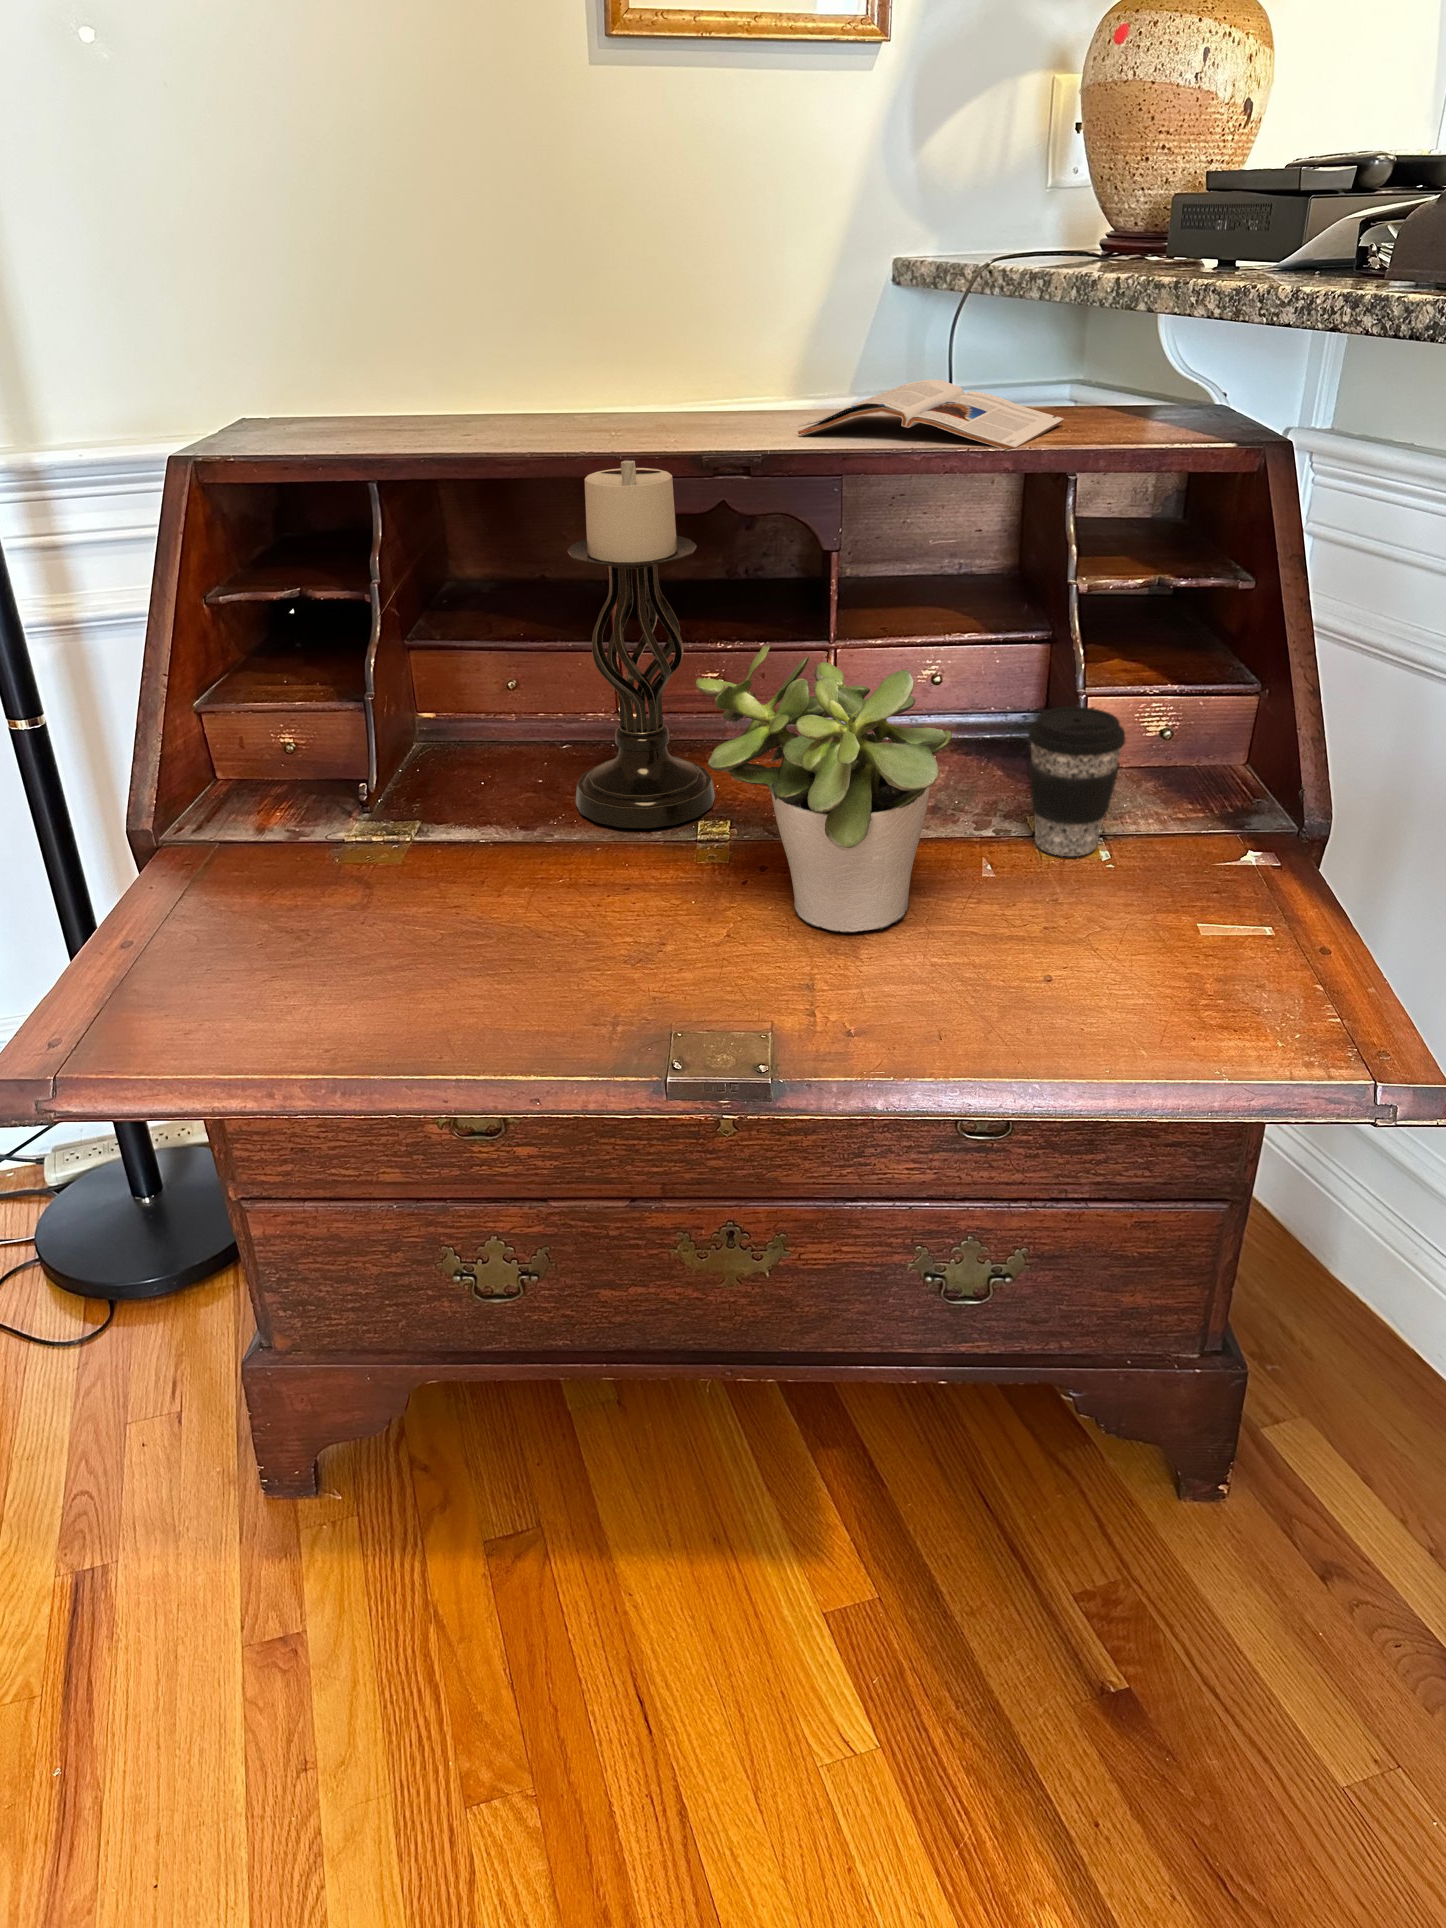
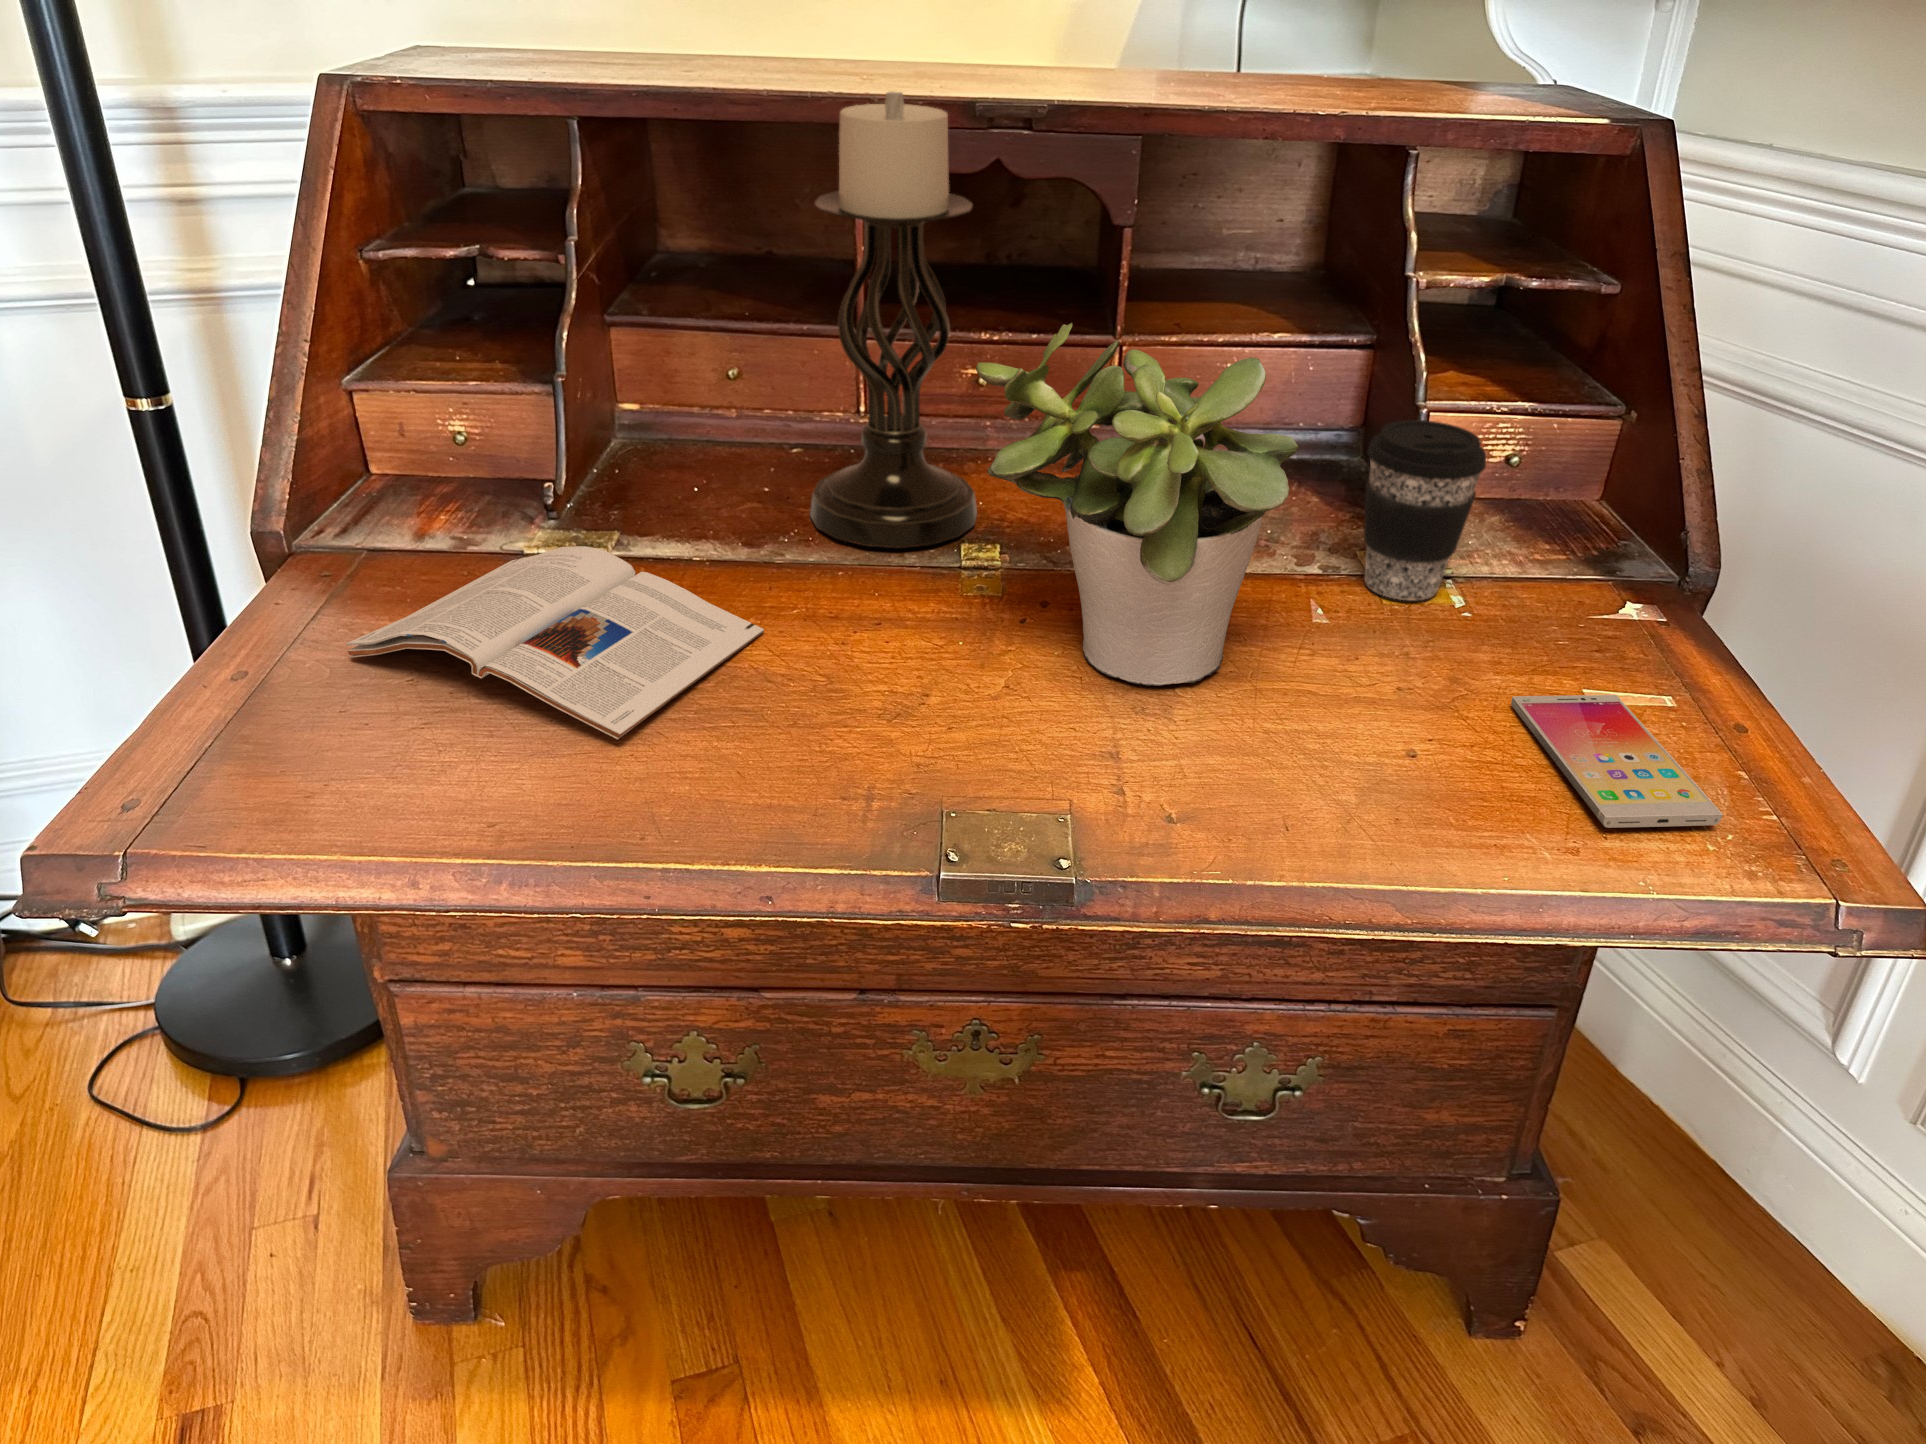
magazine: present [798,380,1064,448] -> present [346,546,764,739]
smartphone: none [1141,927,1294,1031] -> present [1511,695,1723,828]

